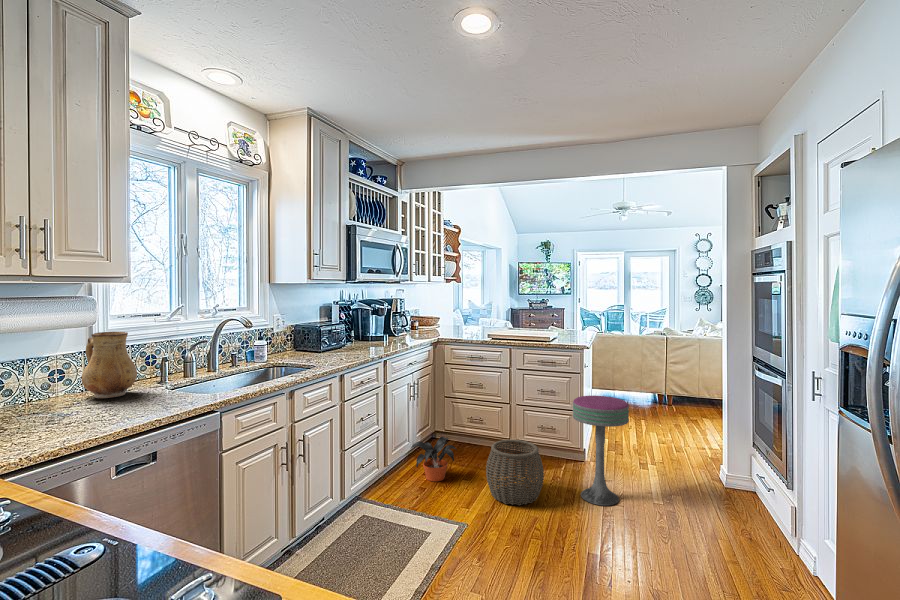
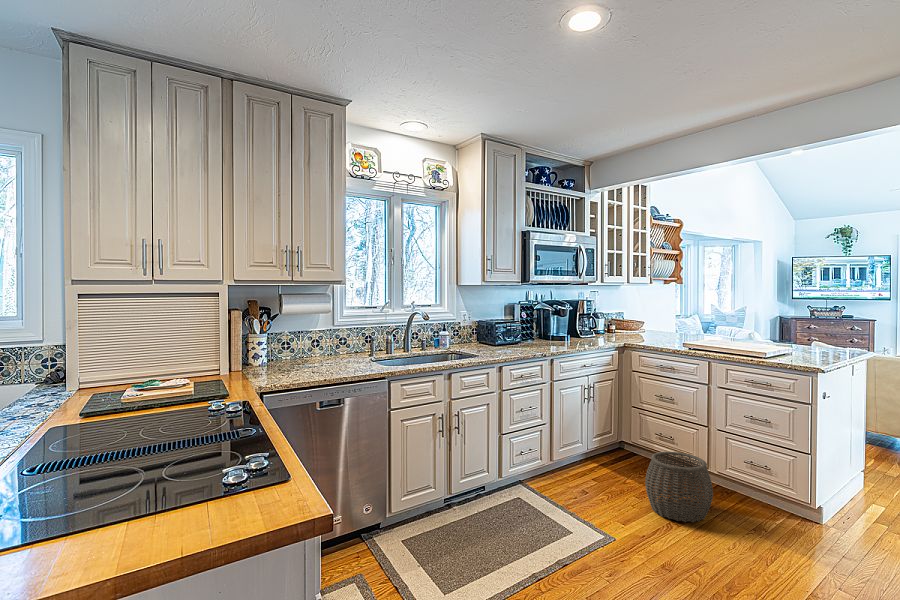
ceramic pitcher: present [82,332,137,398] -> none [316,320,347,364]
bar stool: present [573,396,629,506] -> none [752,416,830,548]
potted plant: present [411,437,457,481] -> none [577,440,626,482]

